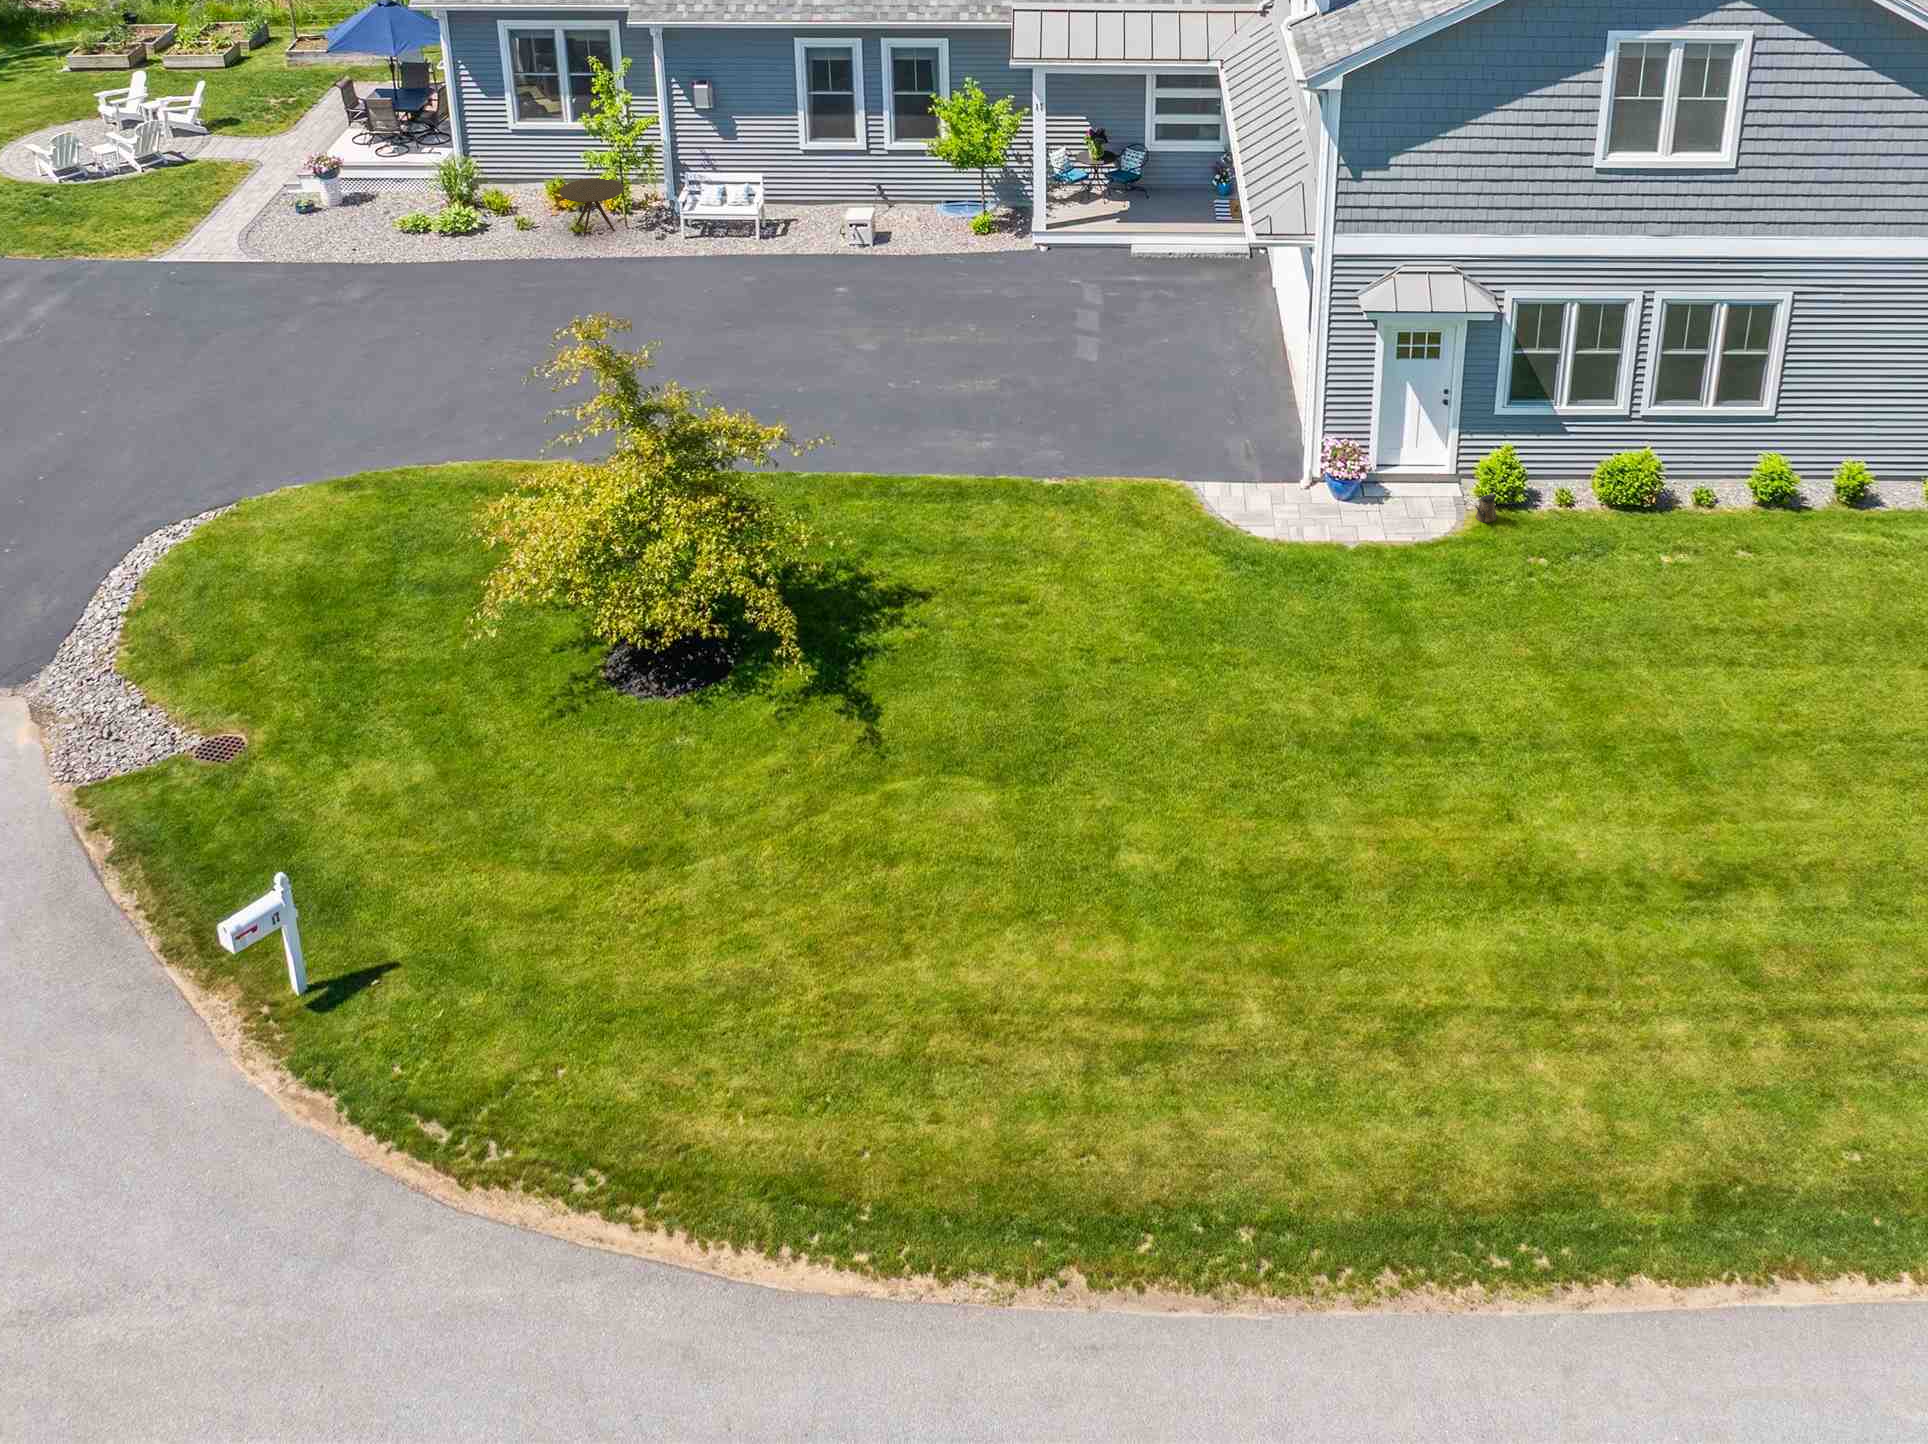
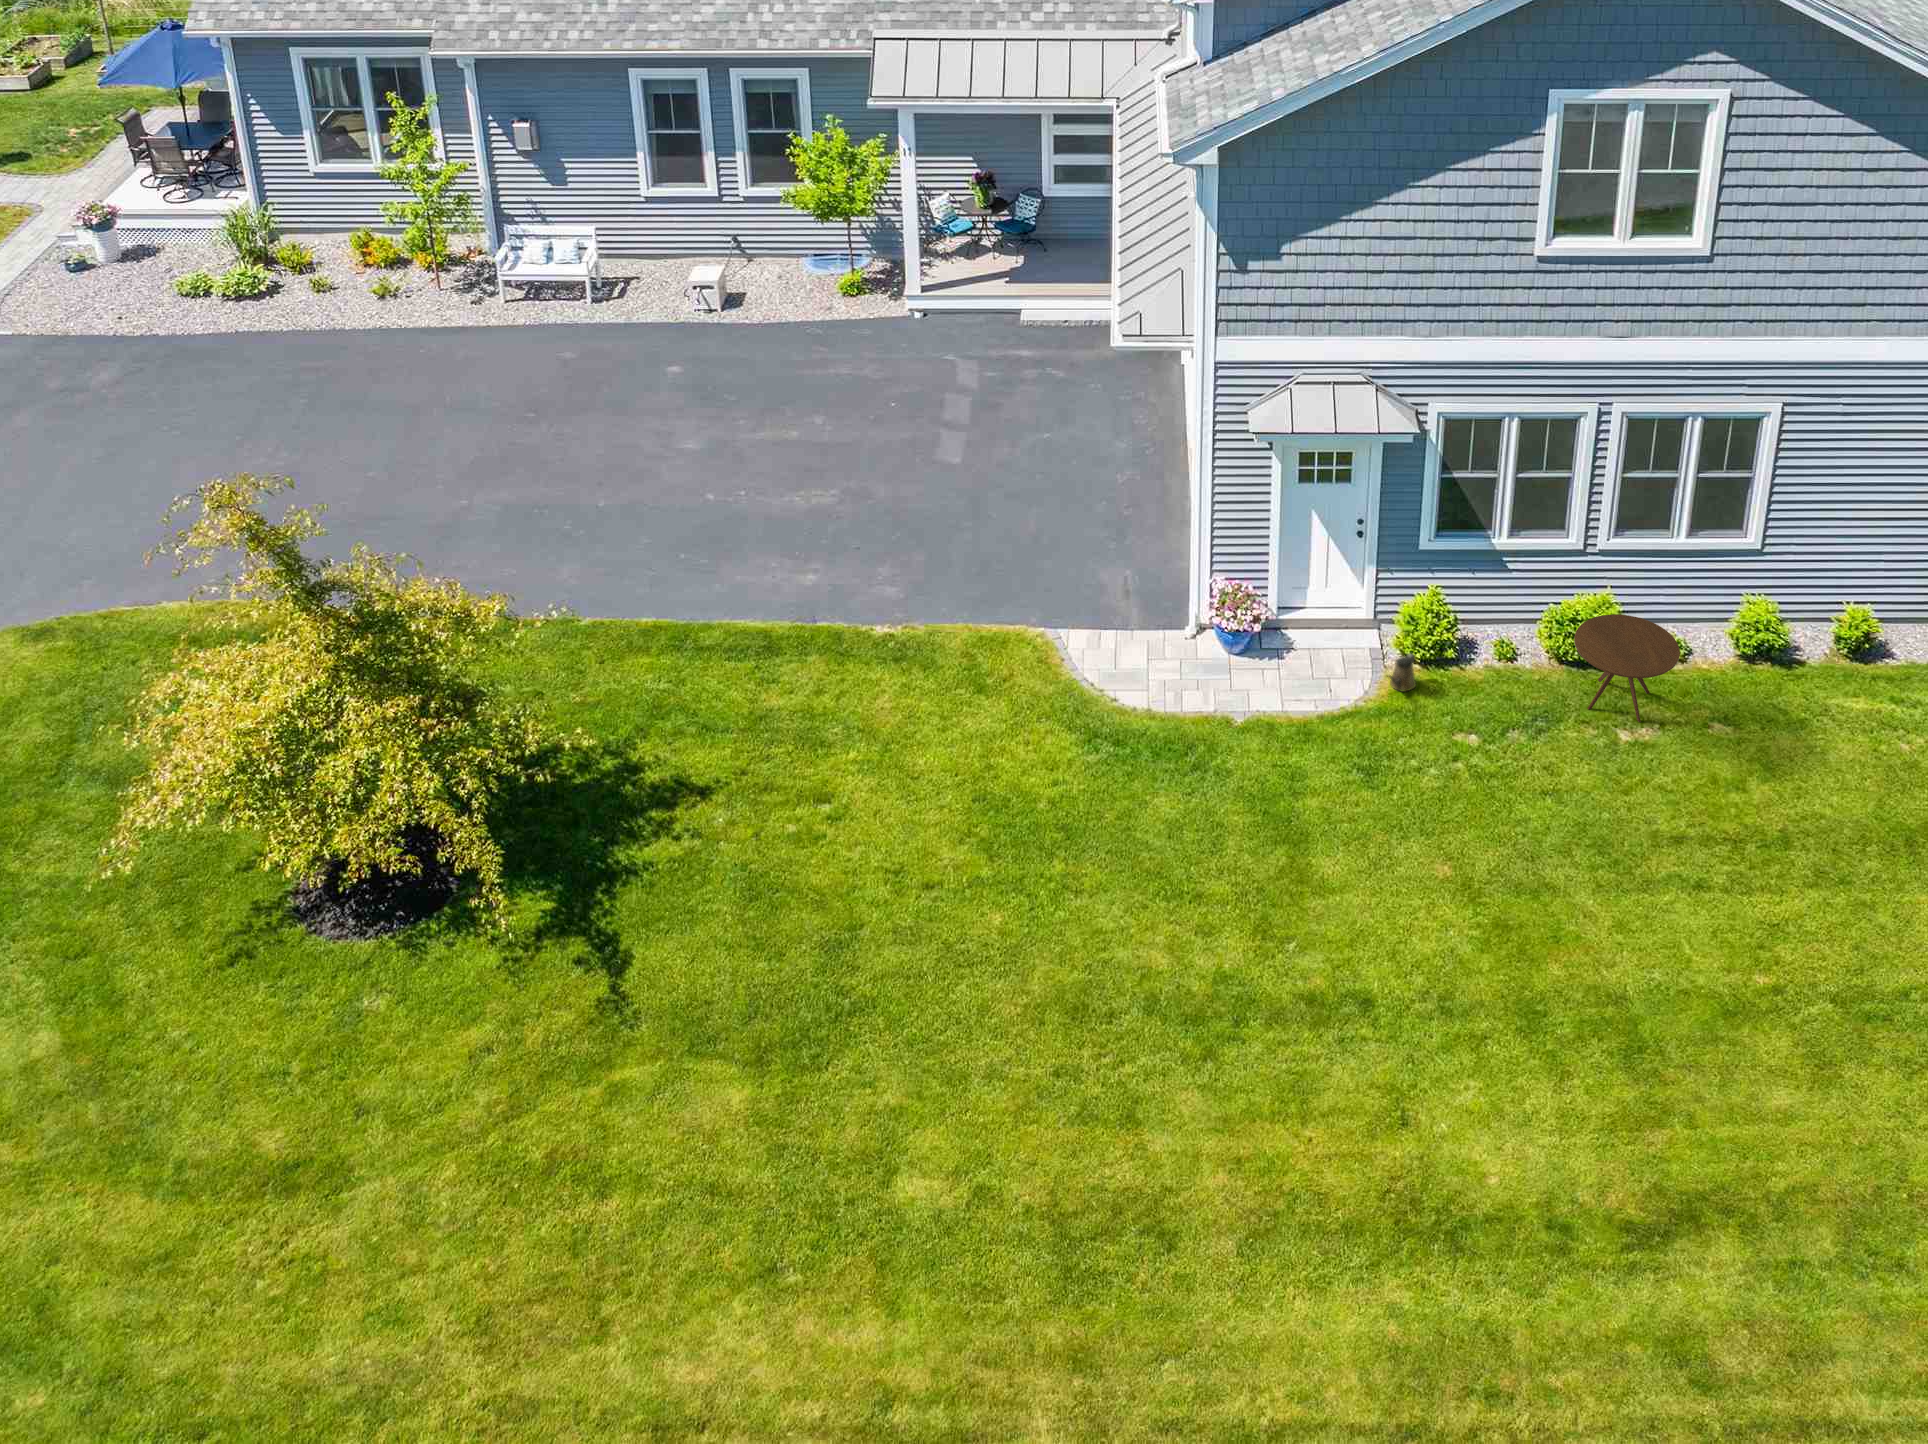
round table: present [560,178,624,236] -> present [1574,614,1680,722]

